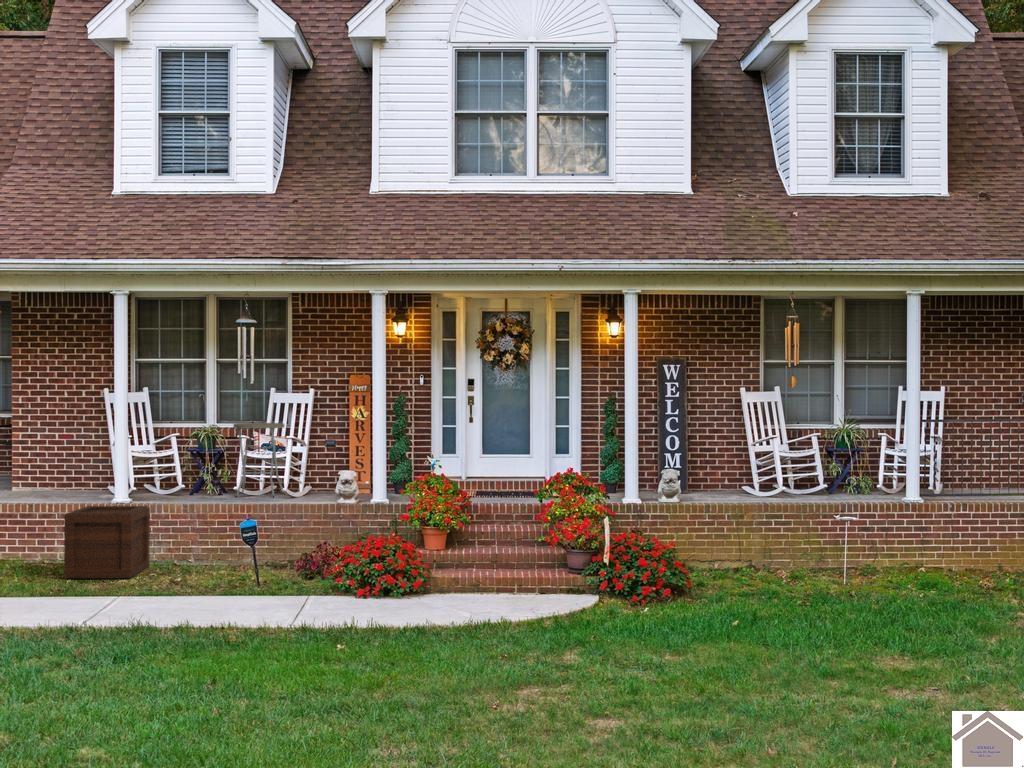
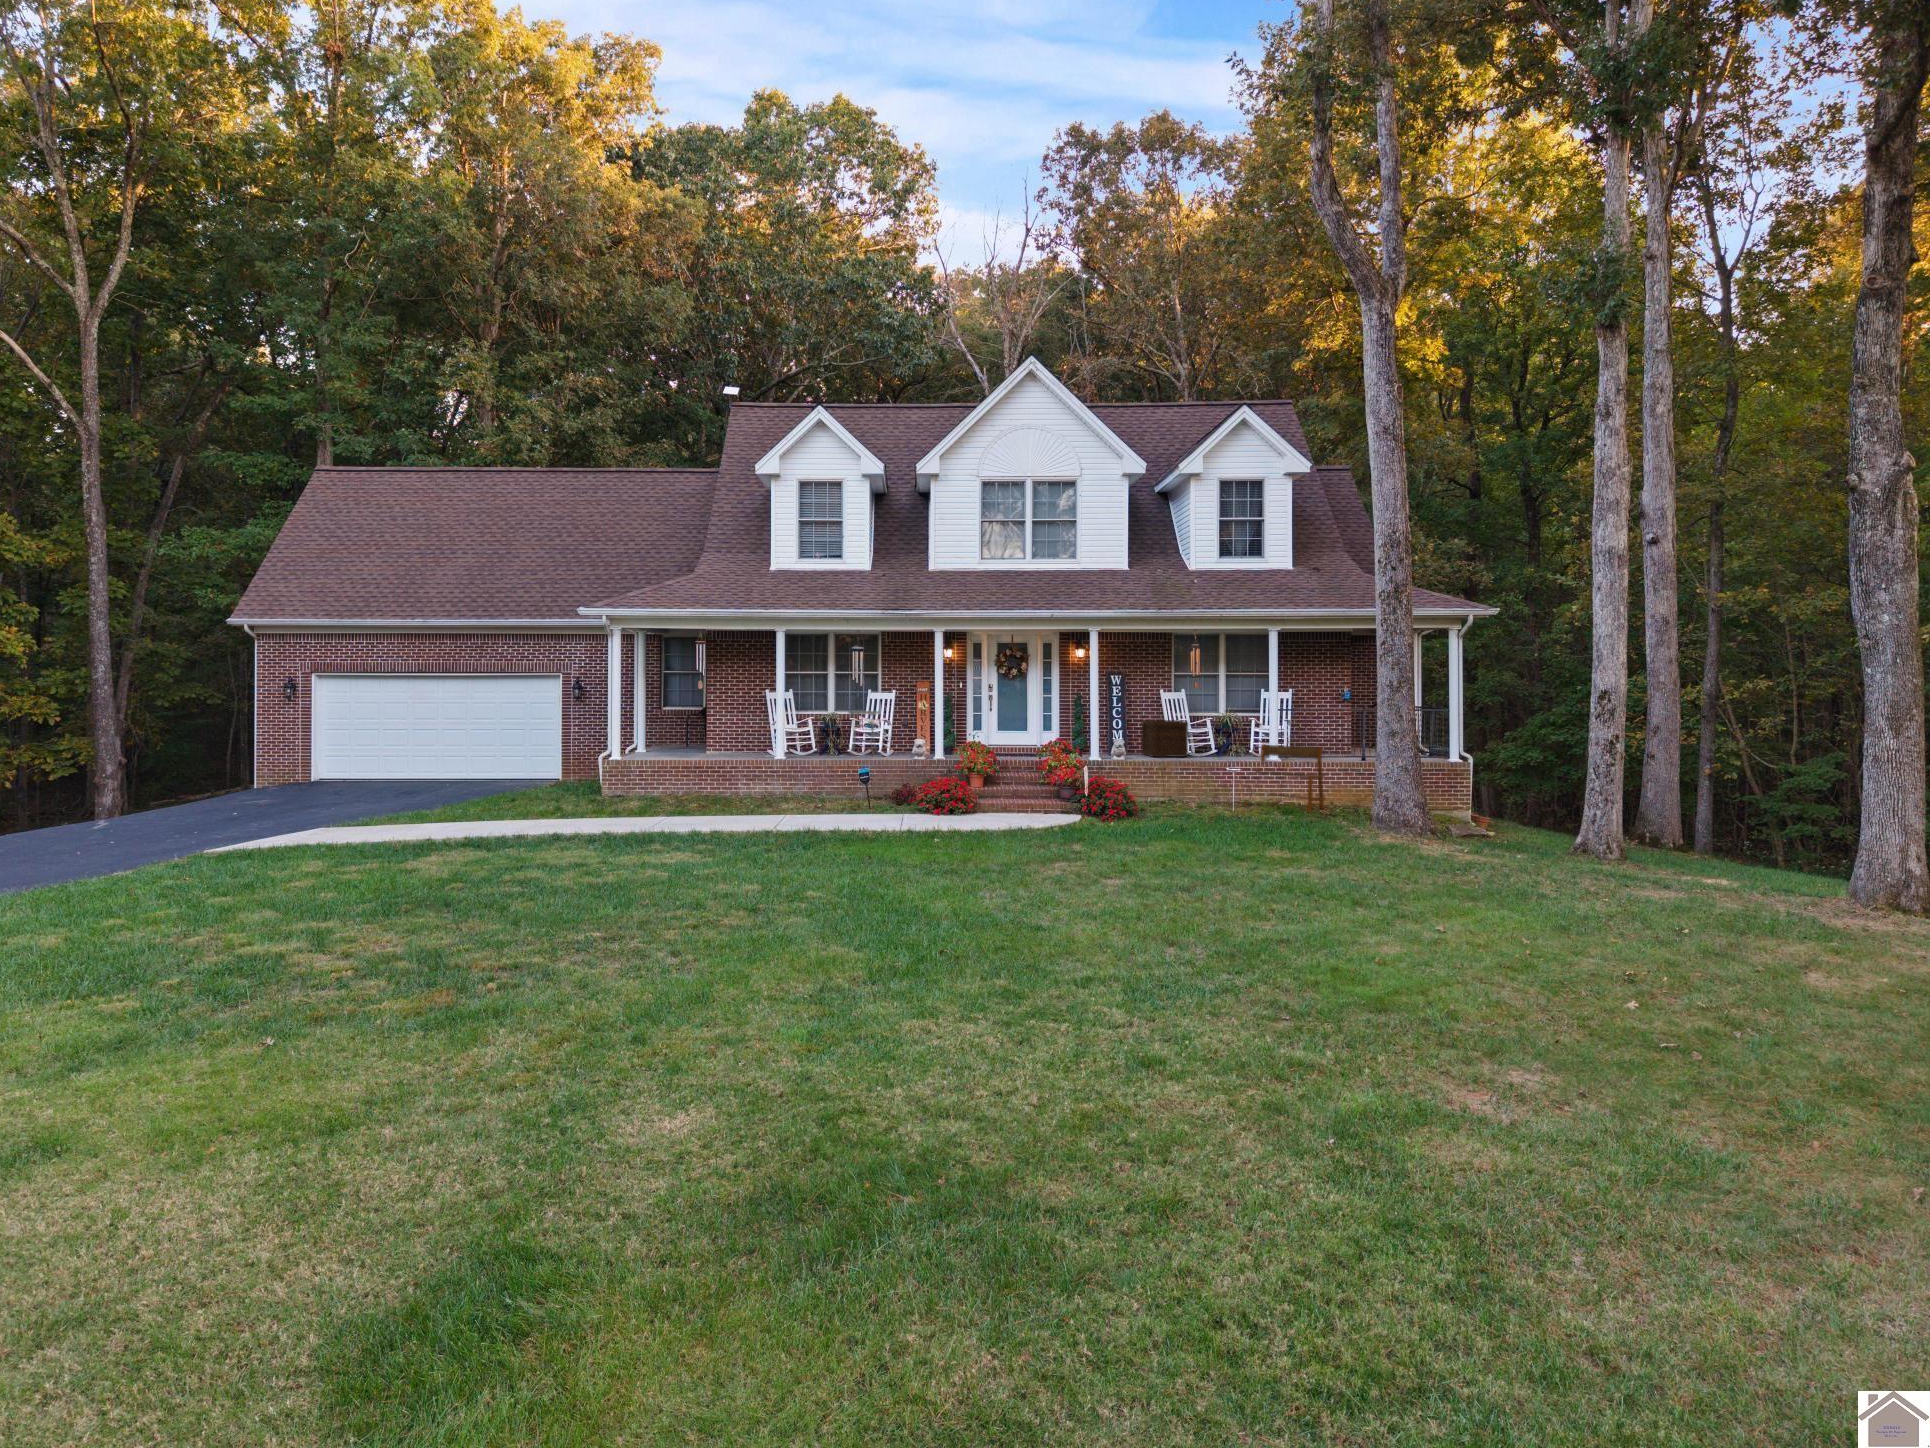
bench: none [867,474,995,588] -> present [1244,744,1325,812]
wooden crate: present [64,506,150,579] -> present [1141,720,1188,757]

